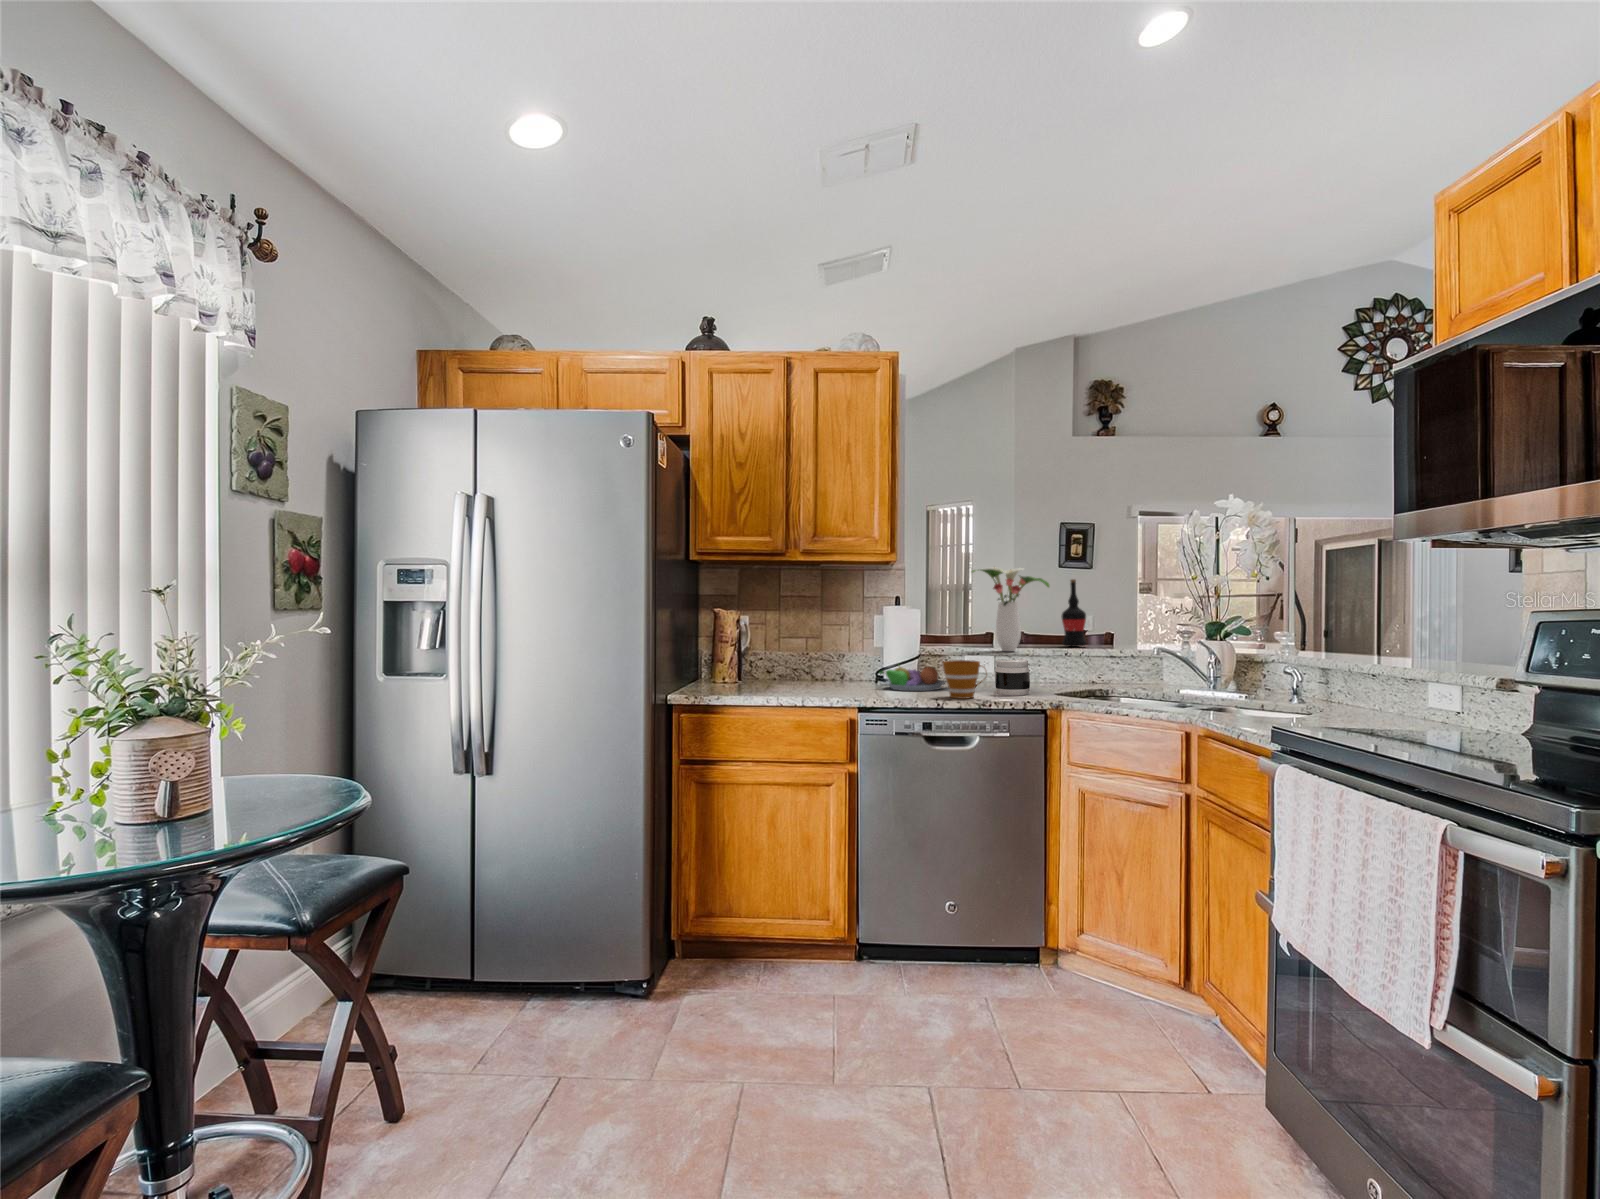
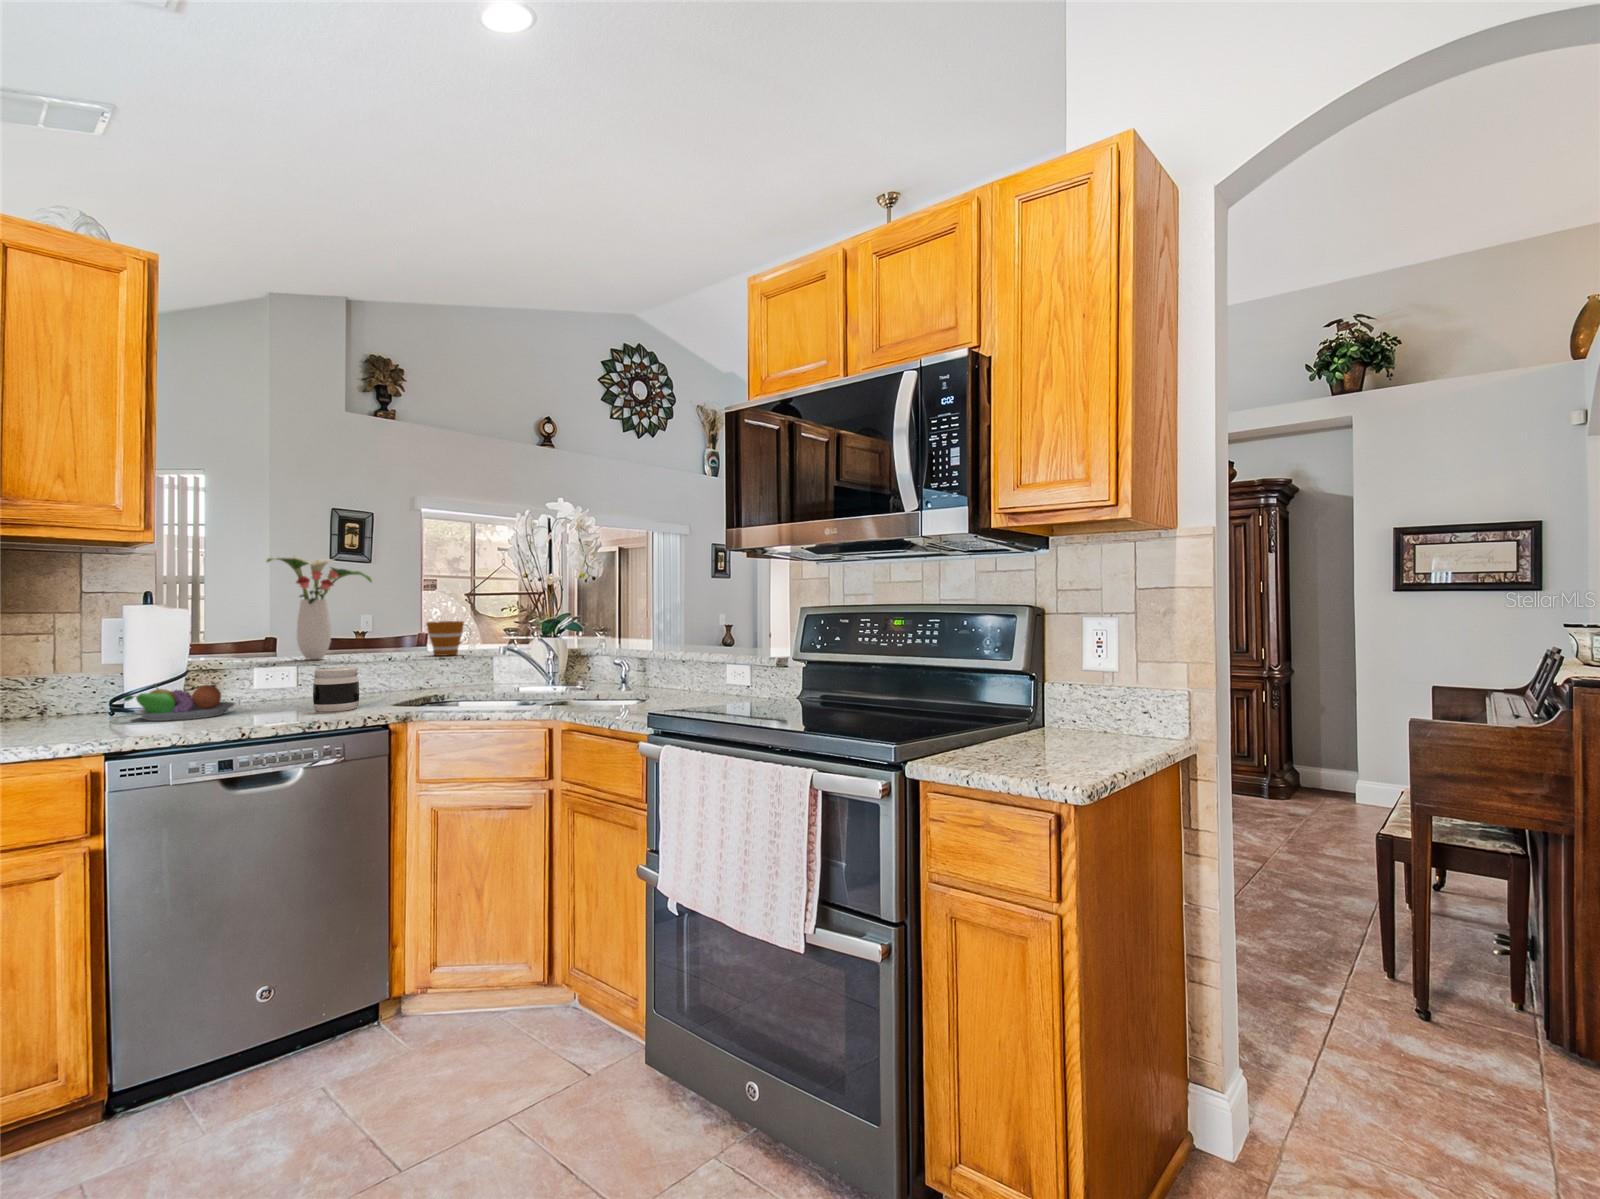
wine bottle: present [1061,579,1086,647] -> none [371,575,401,651]
cup: present [943,660,981,699] -> present [426,621,468,656]

